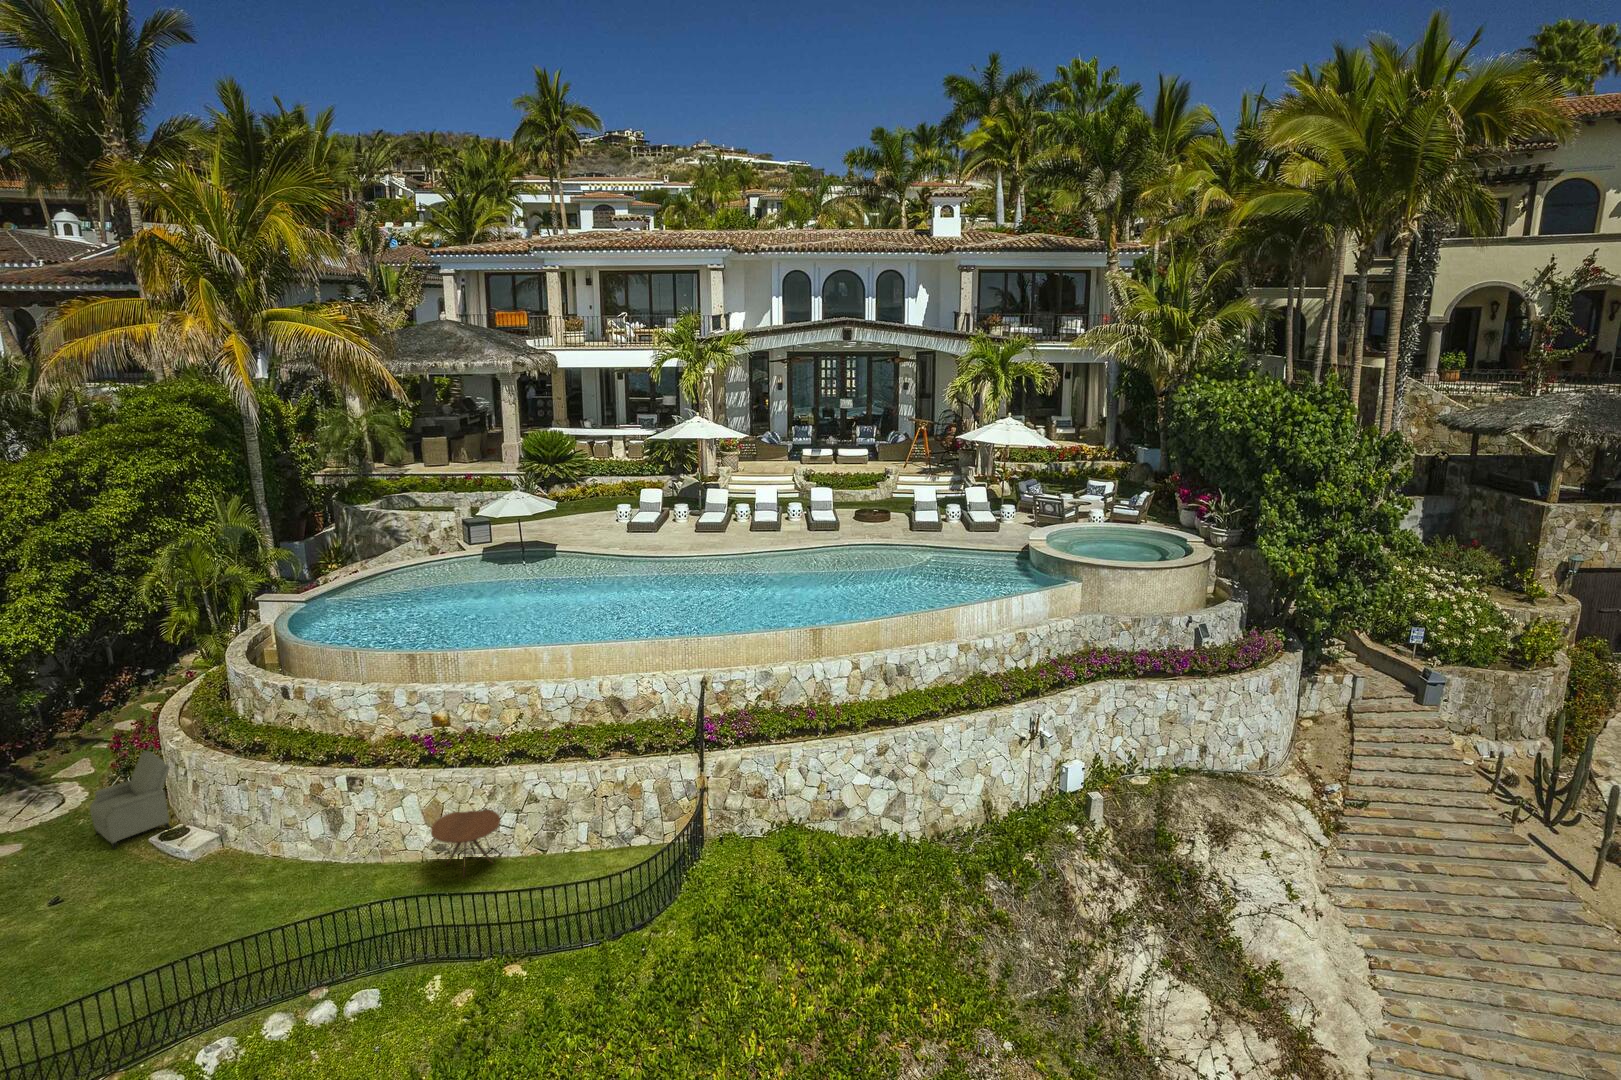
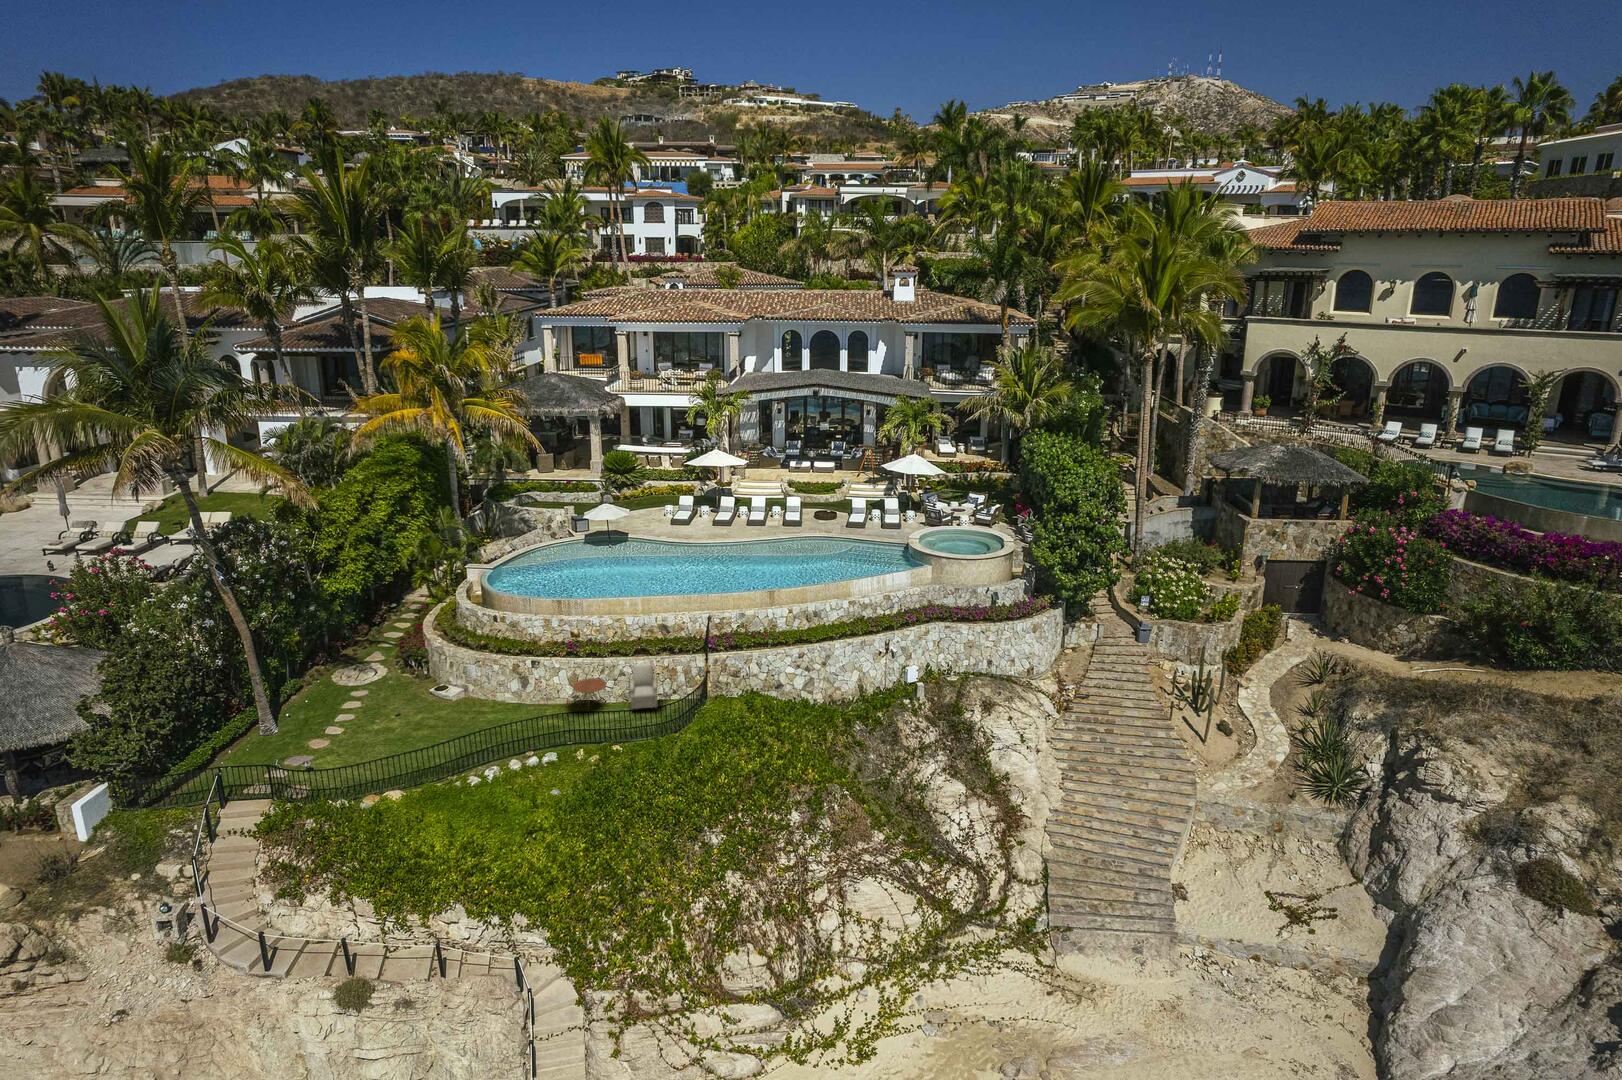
chair: present [90,751,171,849] -> present [630,664,658,711]

